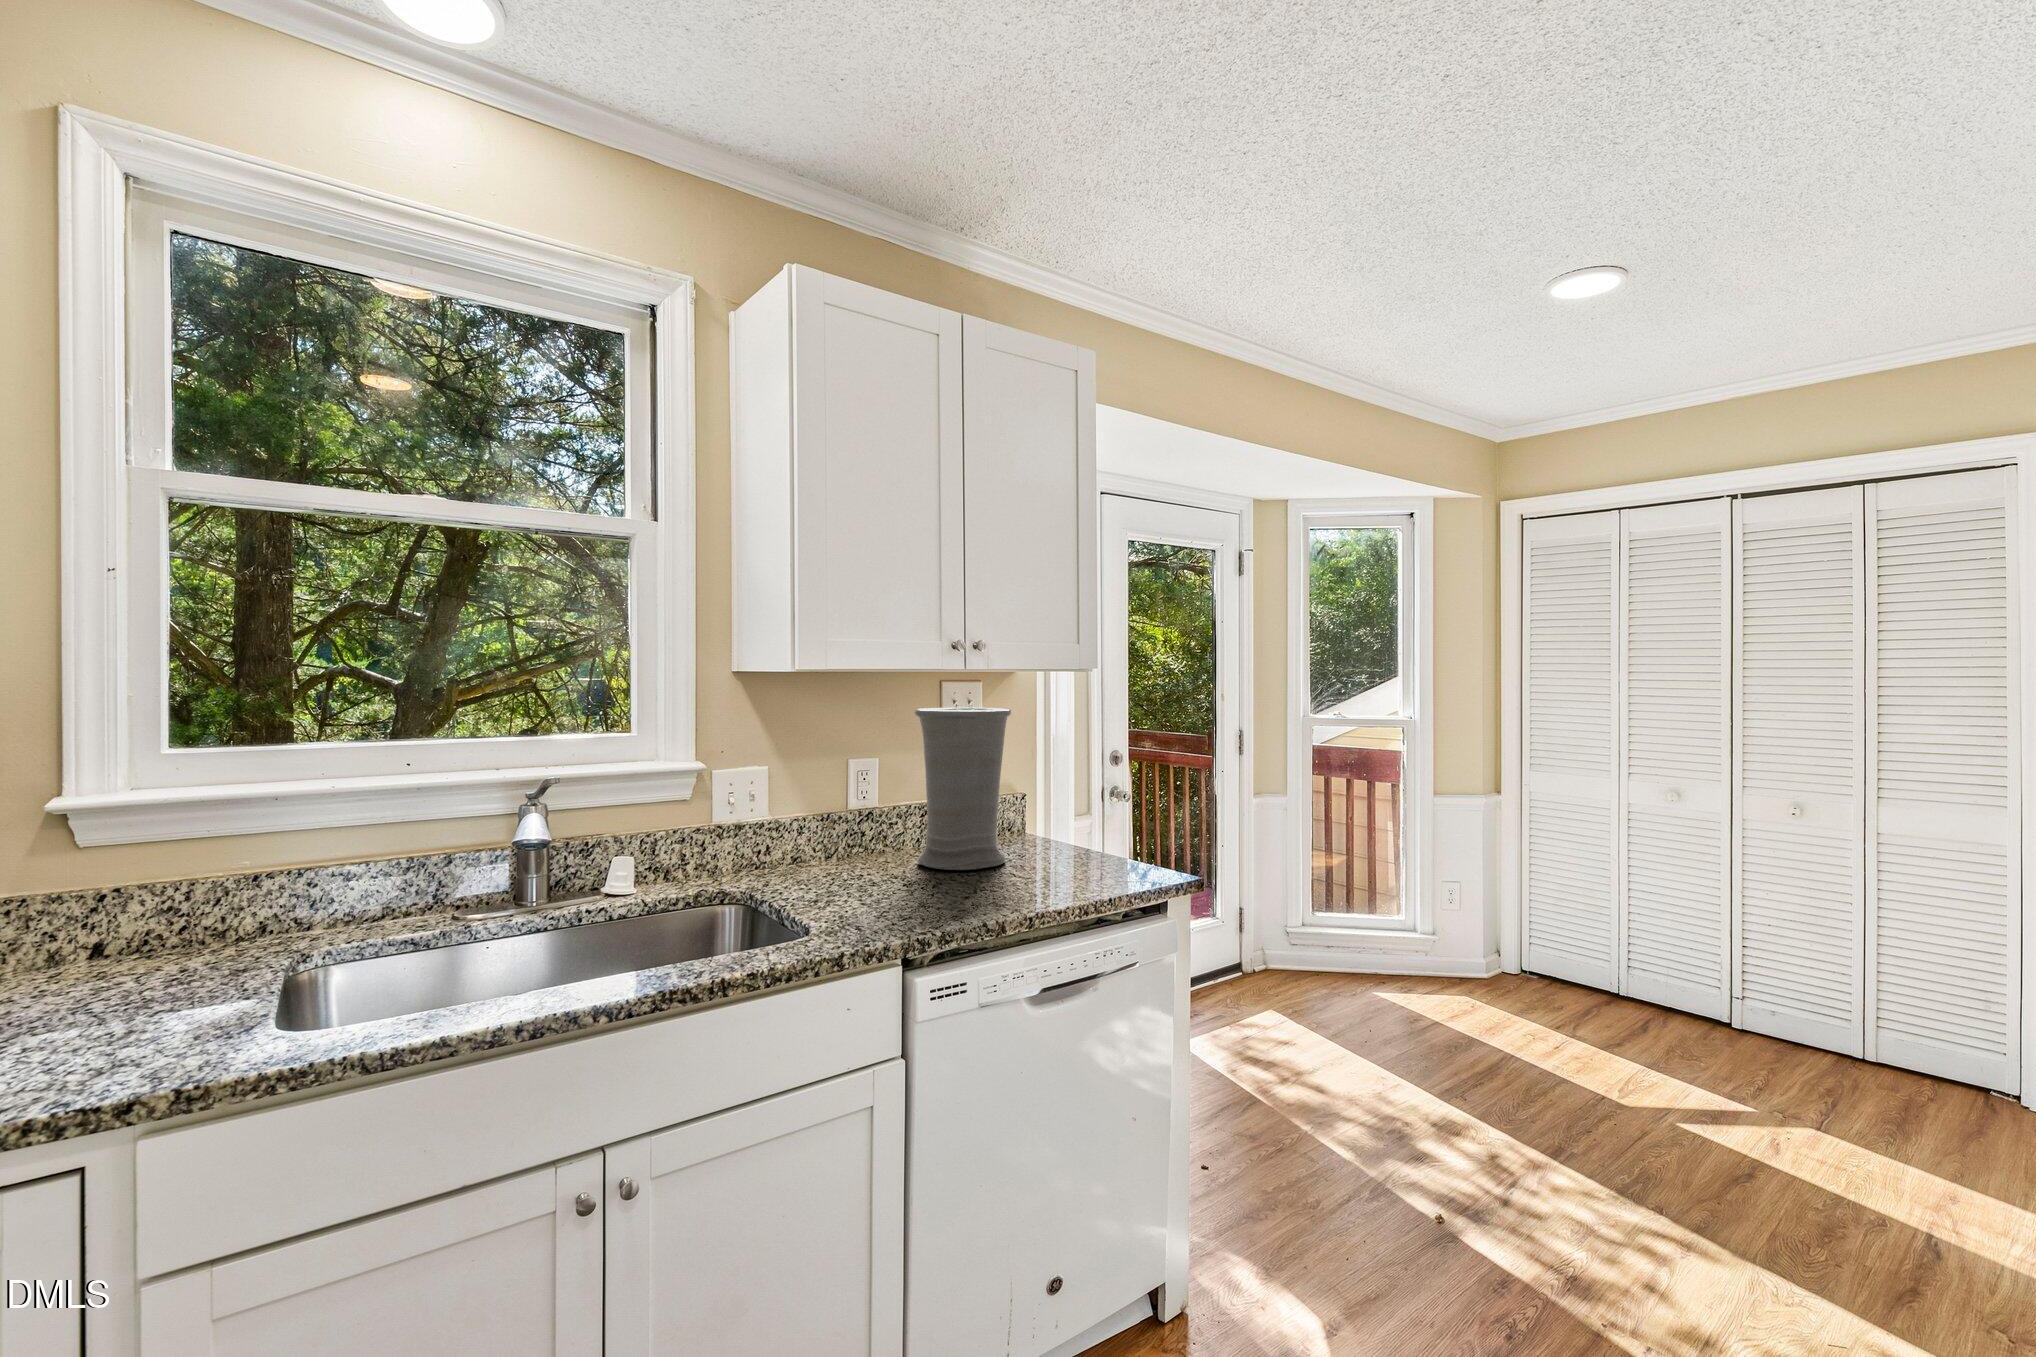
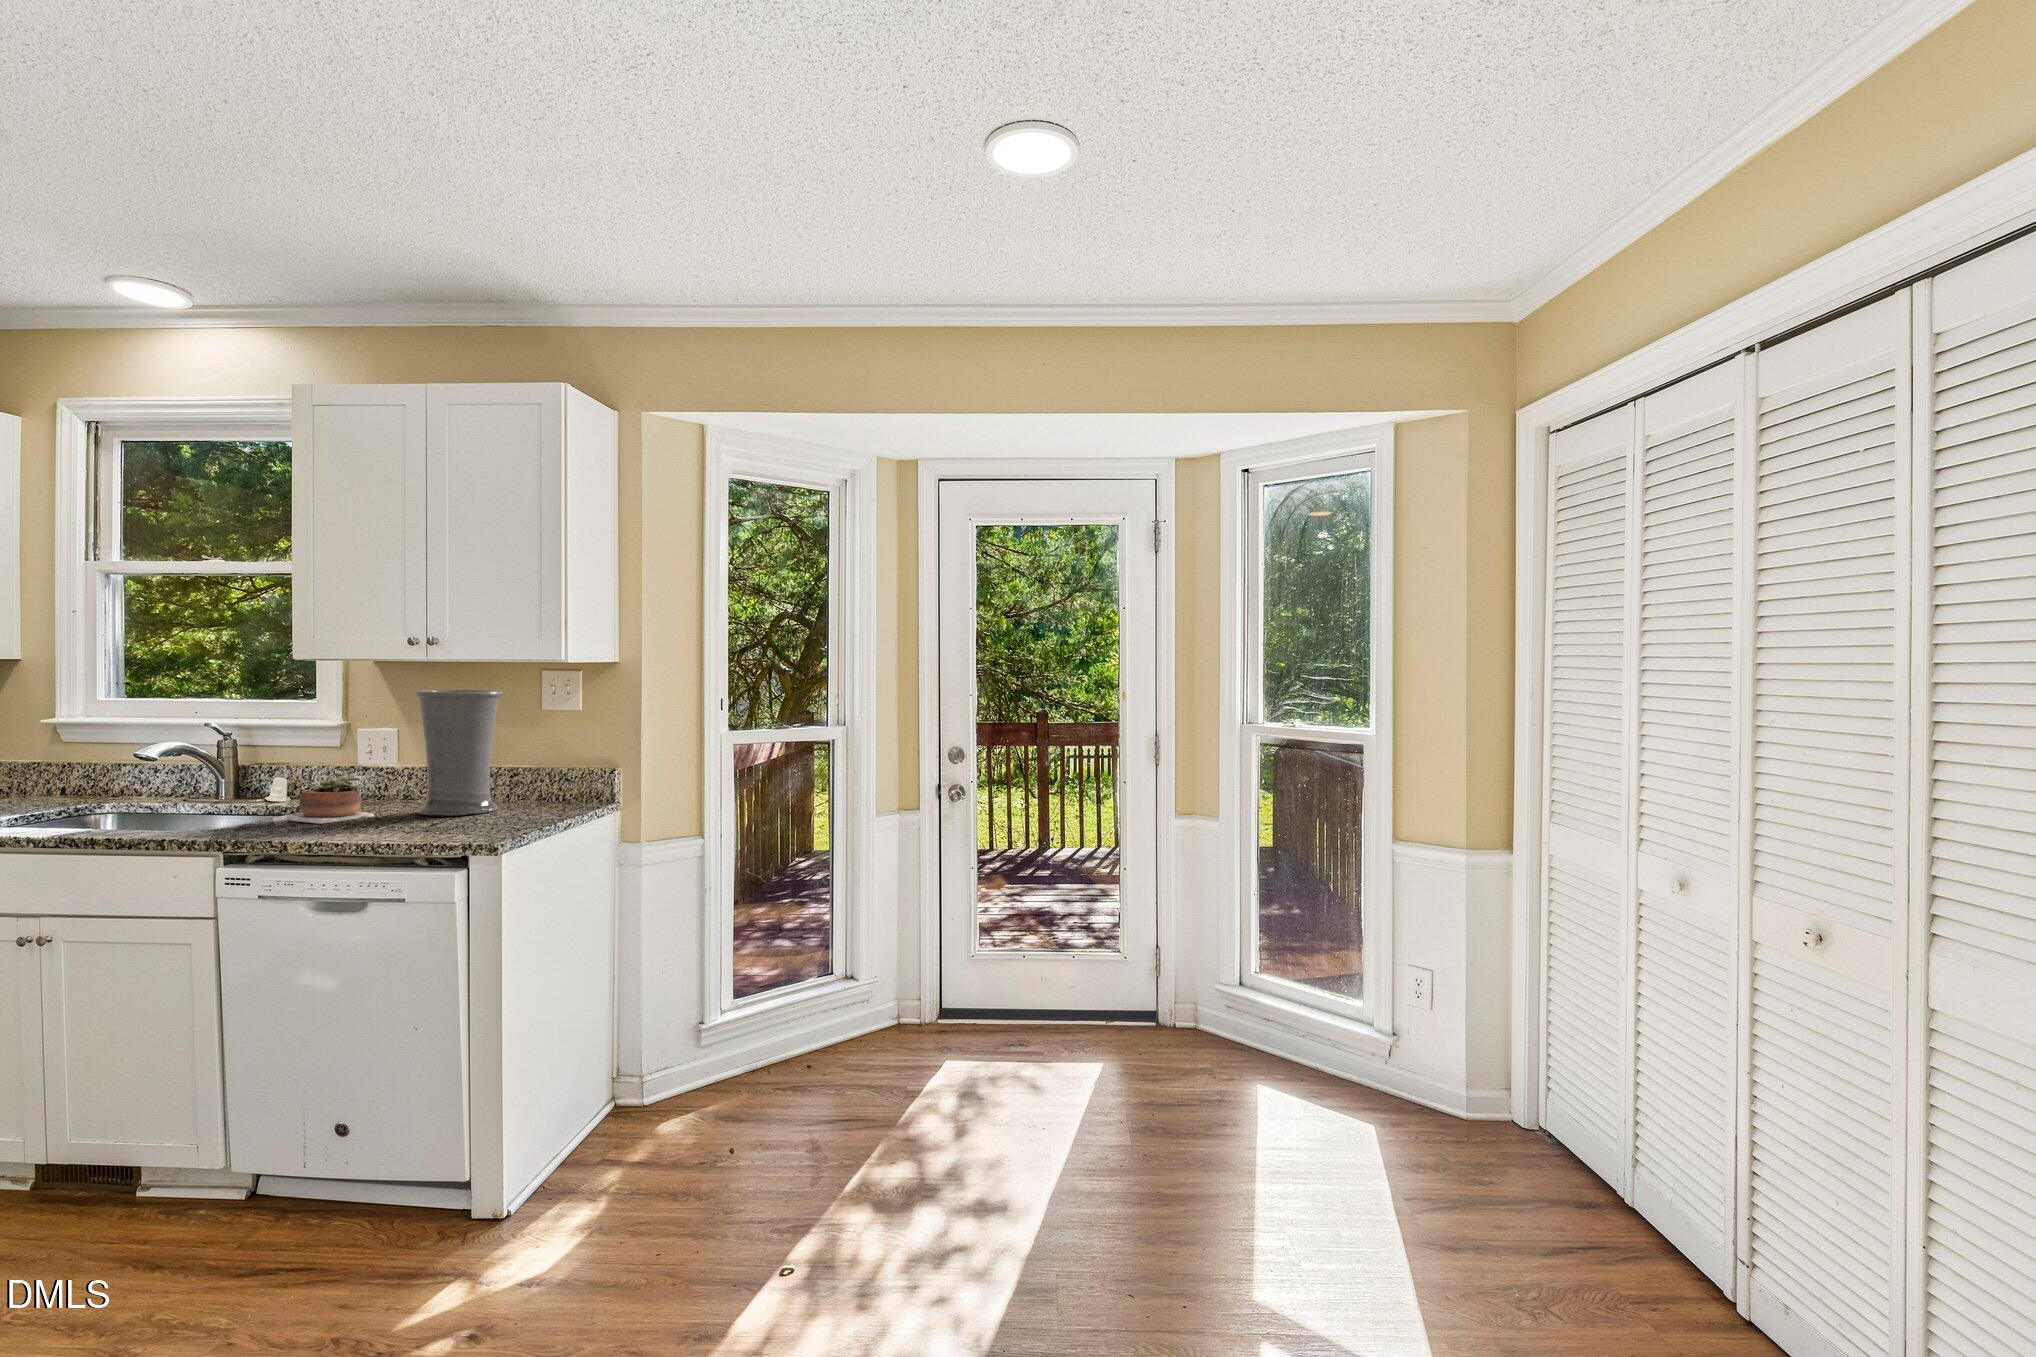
succulent plant: none [834,824,915,904] -> present [288,771,374,824]

